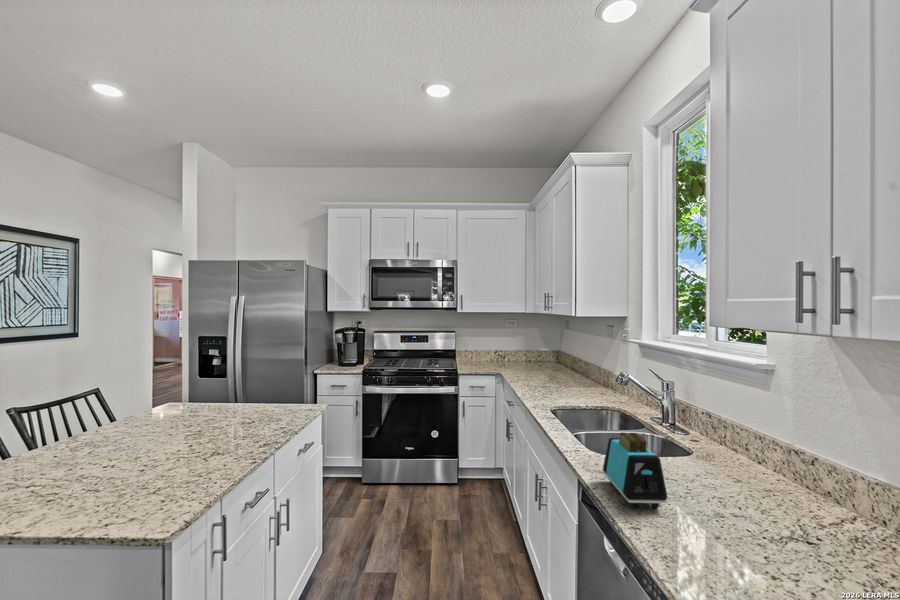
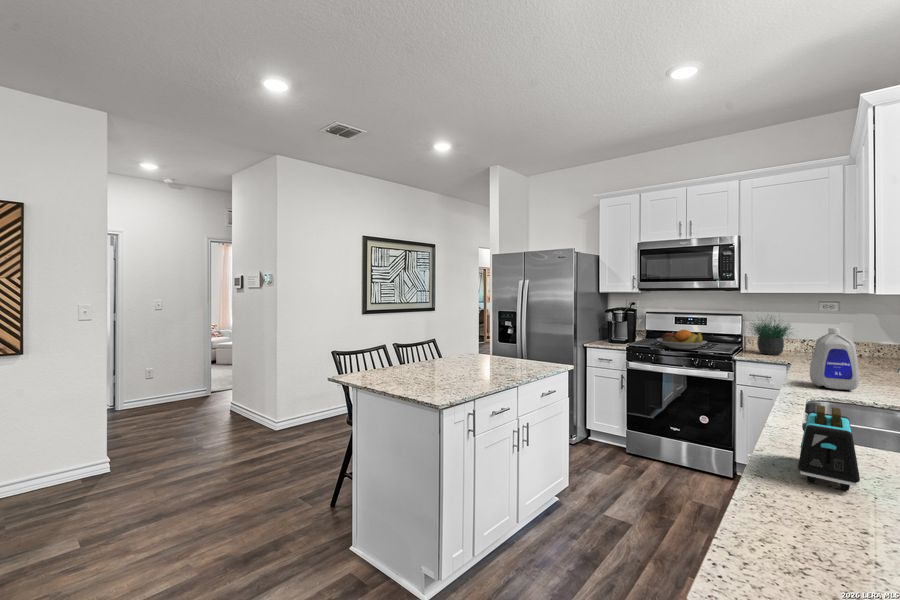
potted plant: none [460,323,501,367] -> present [752,318,791,355]
bottle: none [532,346,565,397] -> present [810,328,859,390]
fruit bowl: none [389,348,433,368] -> present [657,330,707,350]

